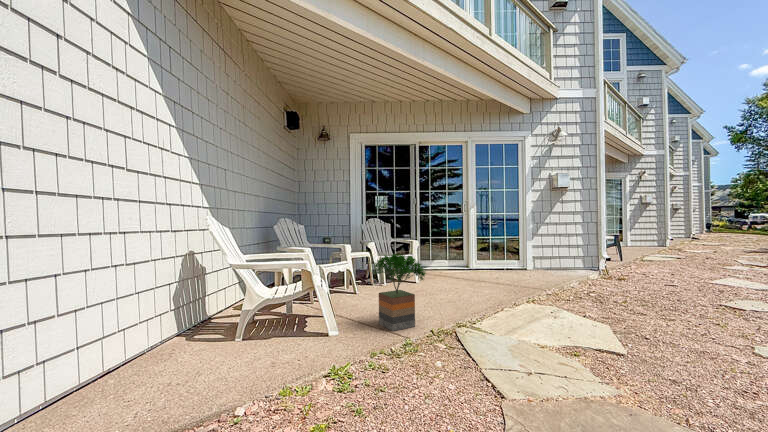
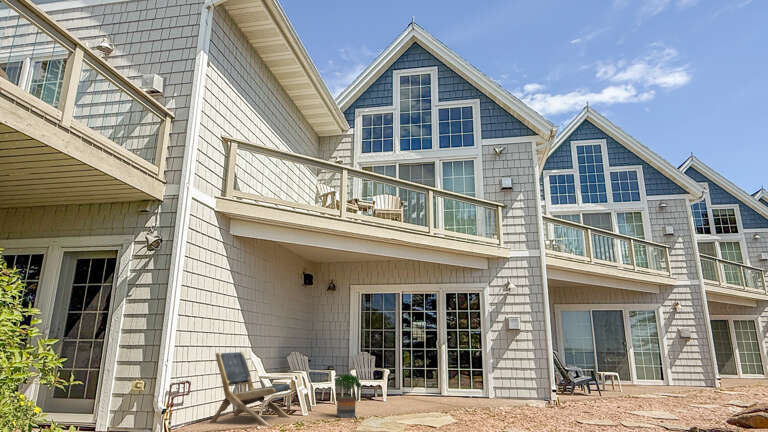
lounge chair: none [101,218,298,386] -> present [210,352,291,425]

